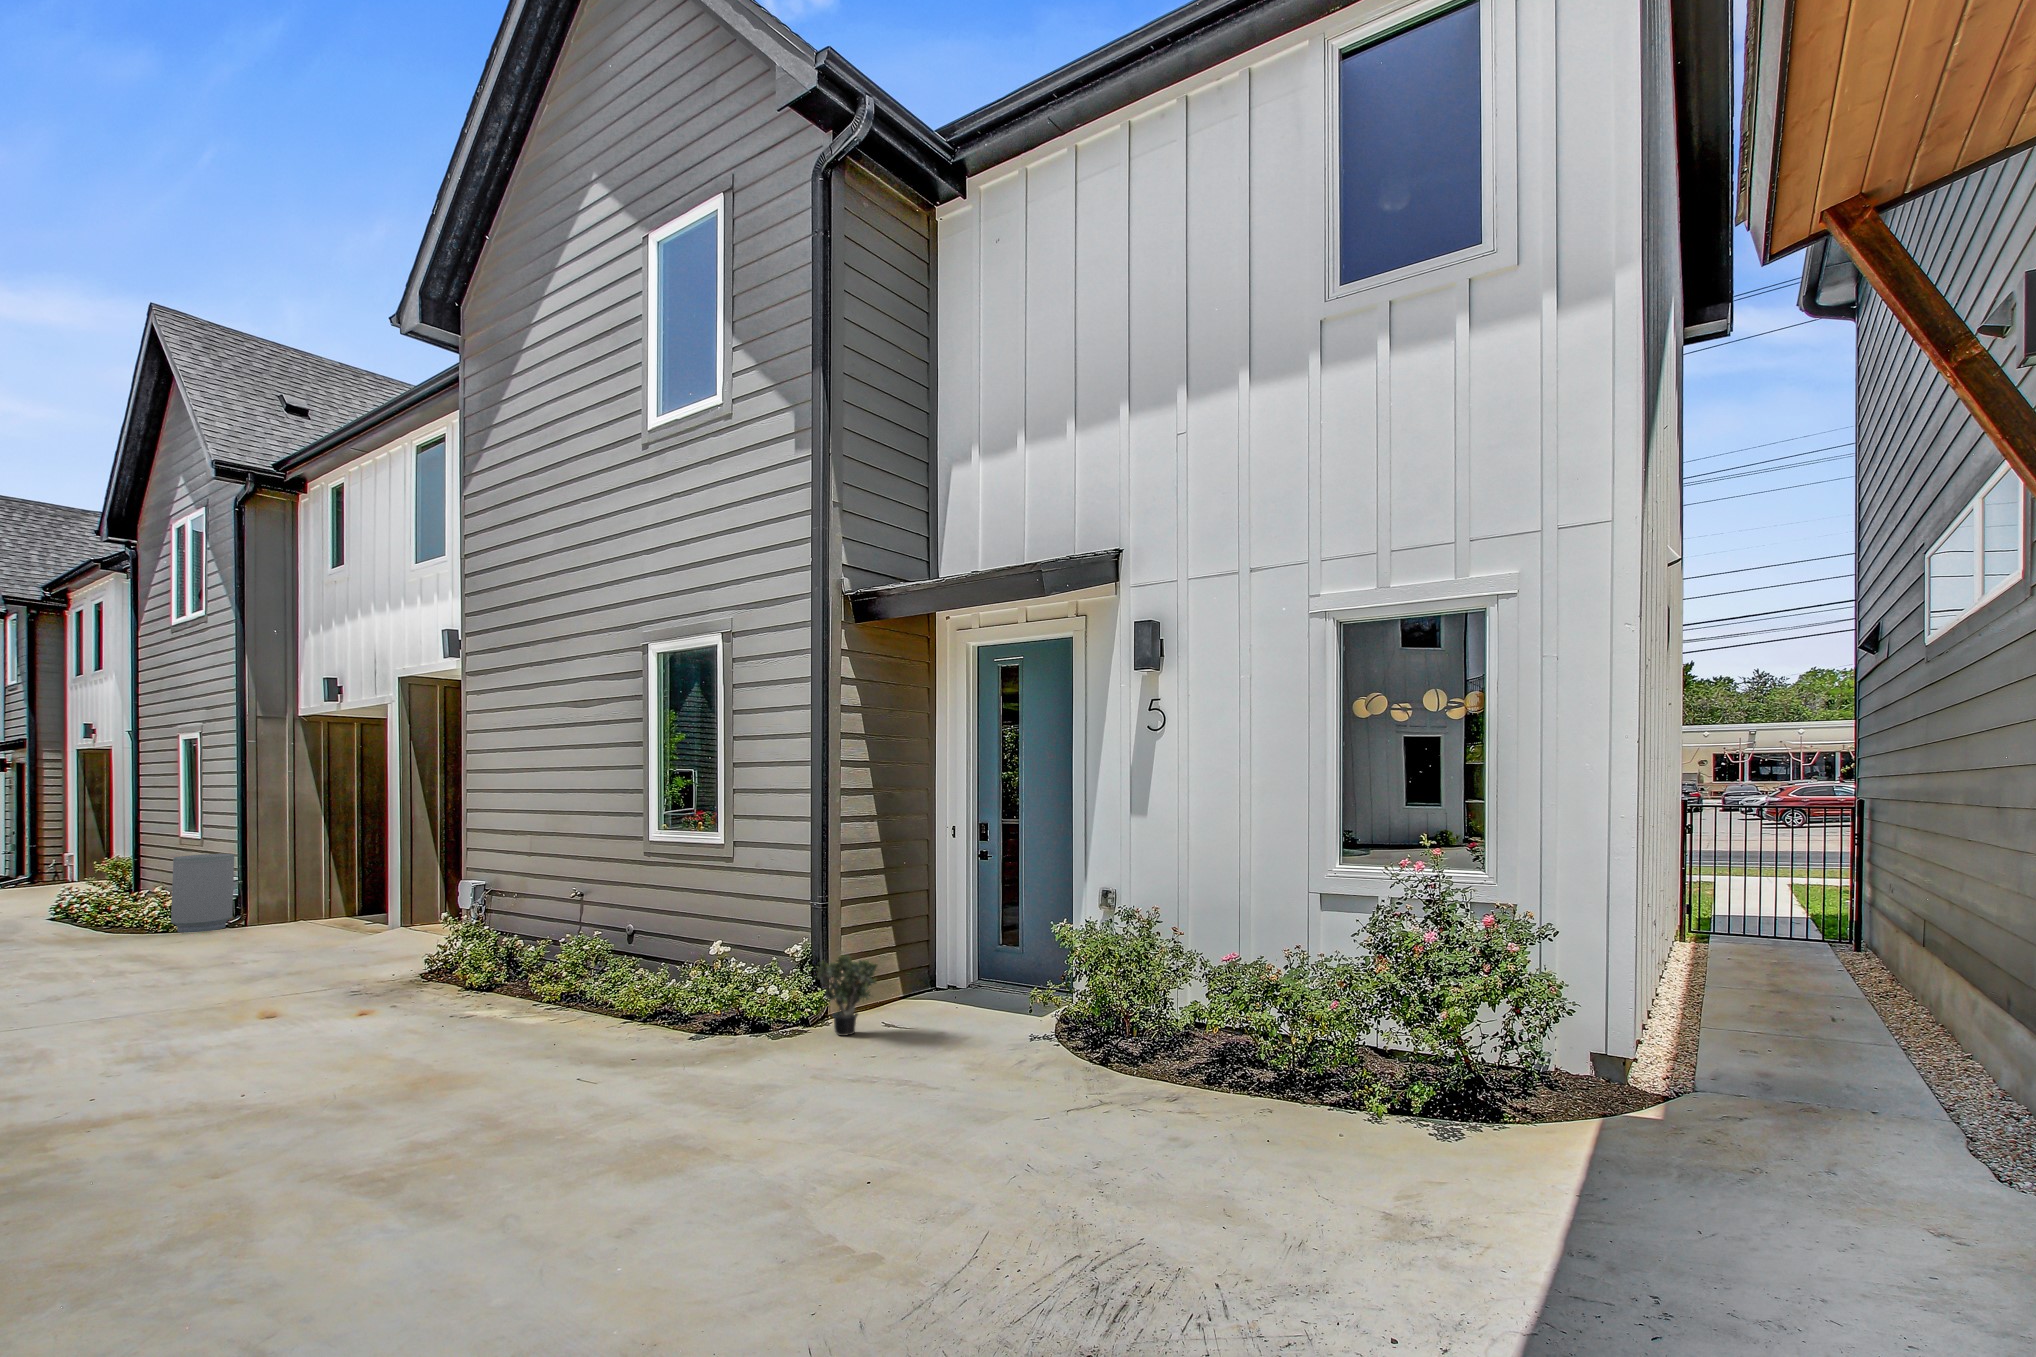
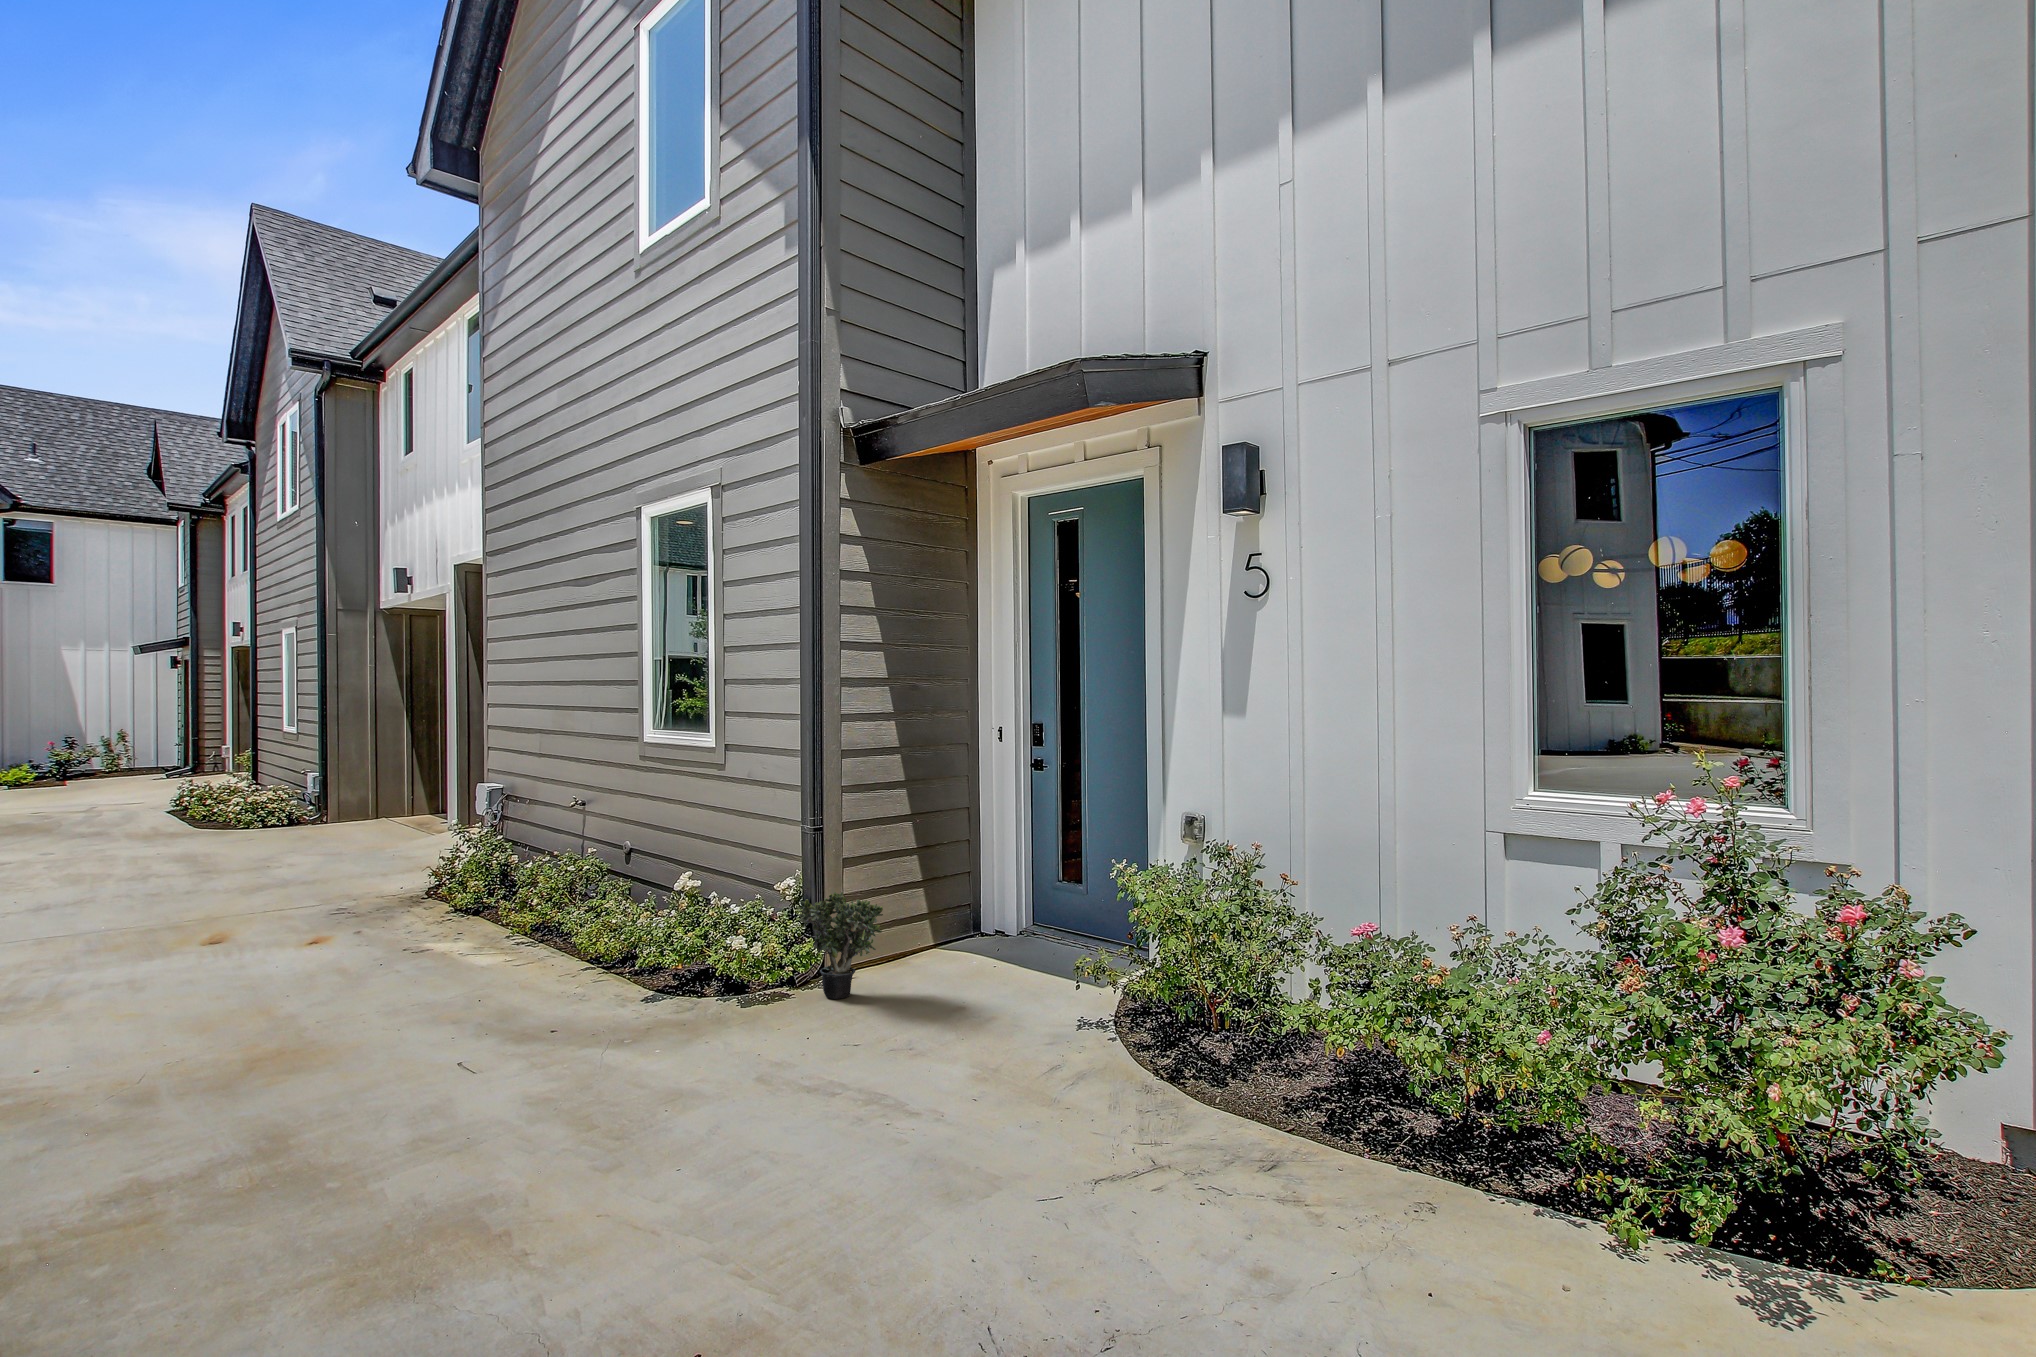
trash can: present [171,854,234,932] -> none [255,751,316,828]

